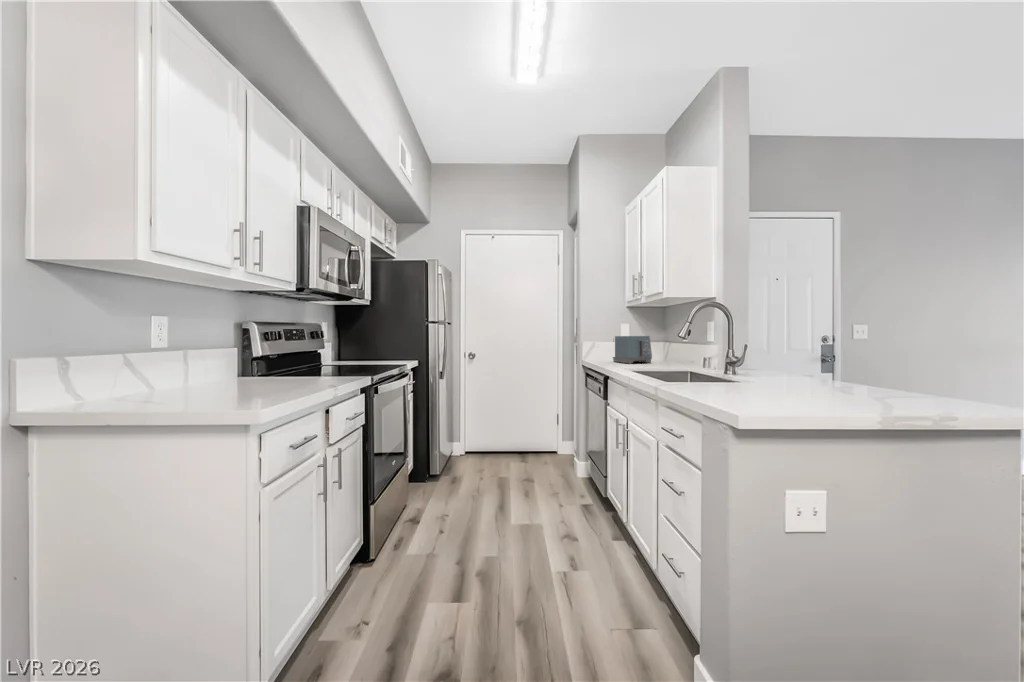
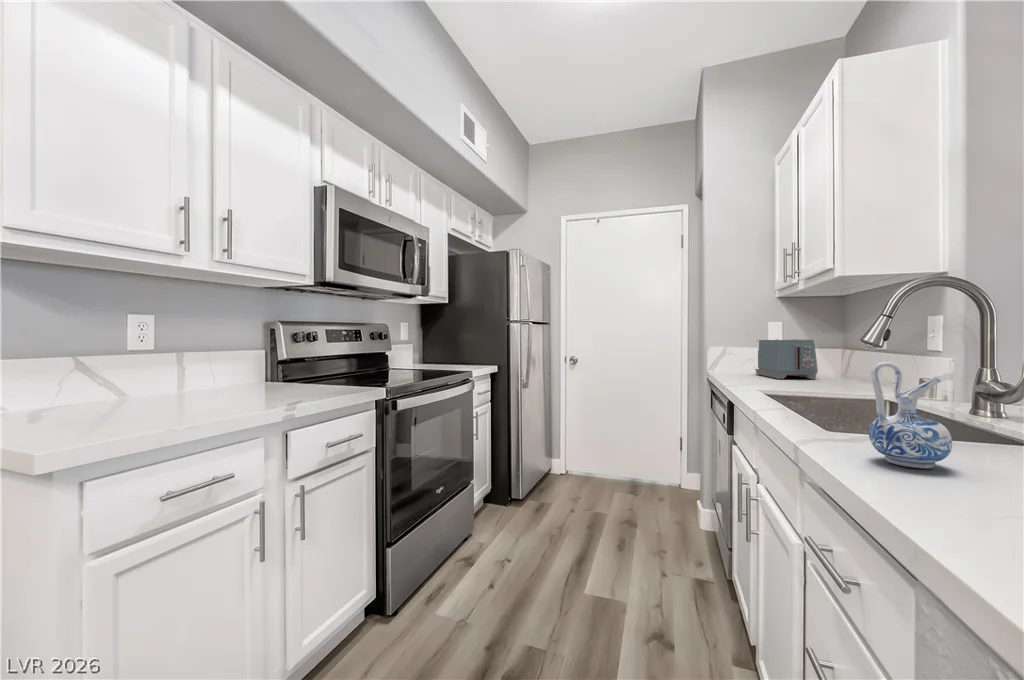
ceramic pitcher: none [682,344,712,392] -> present [869,362,952,468]

